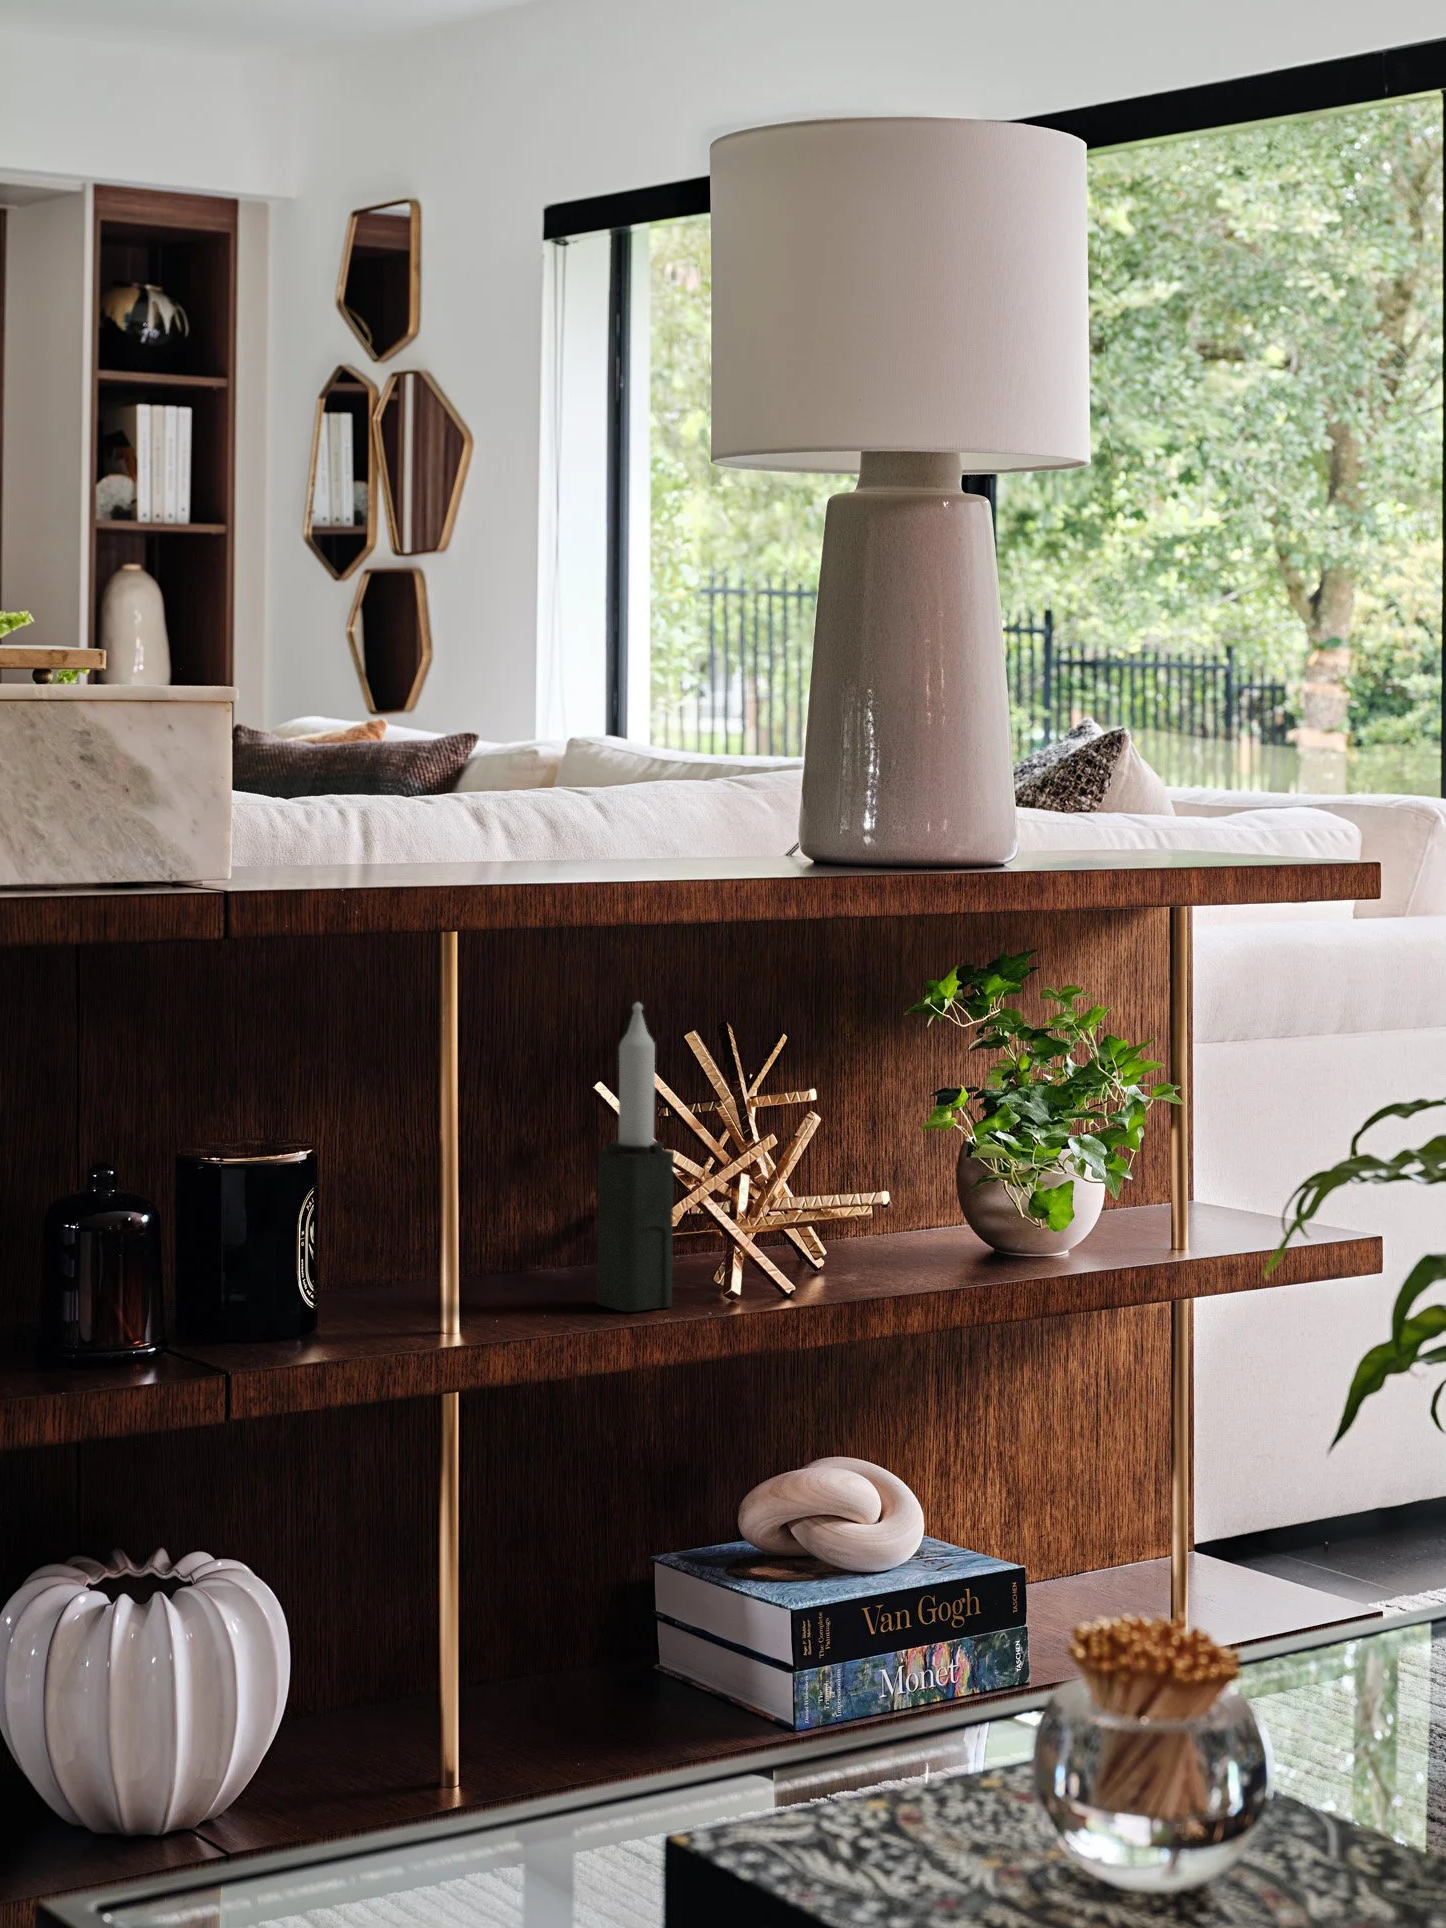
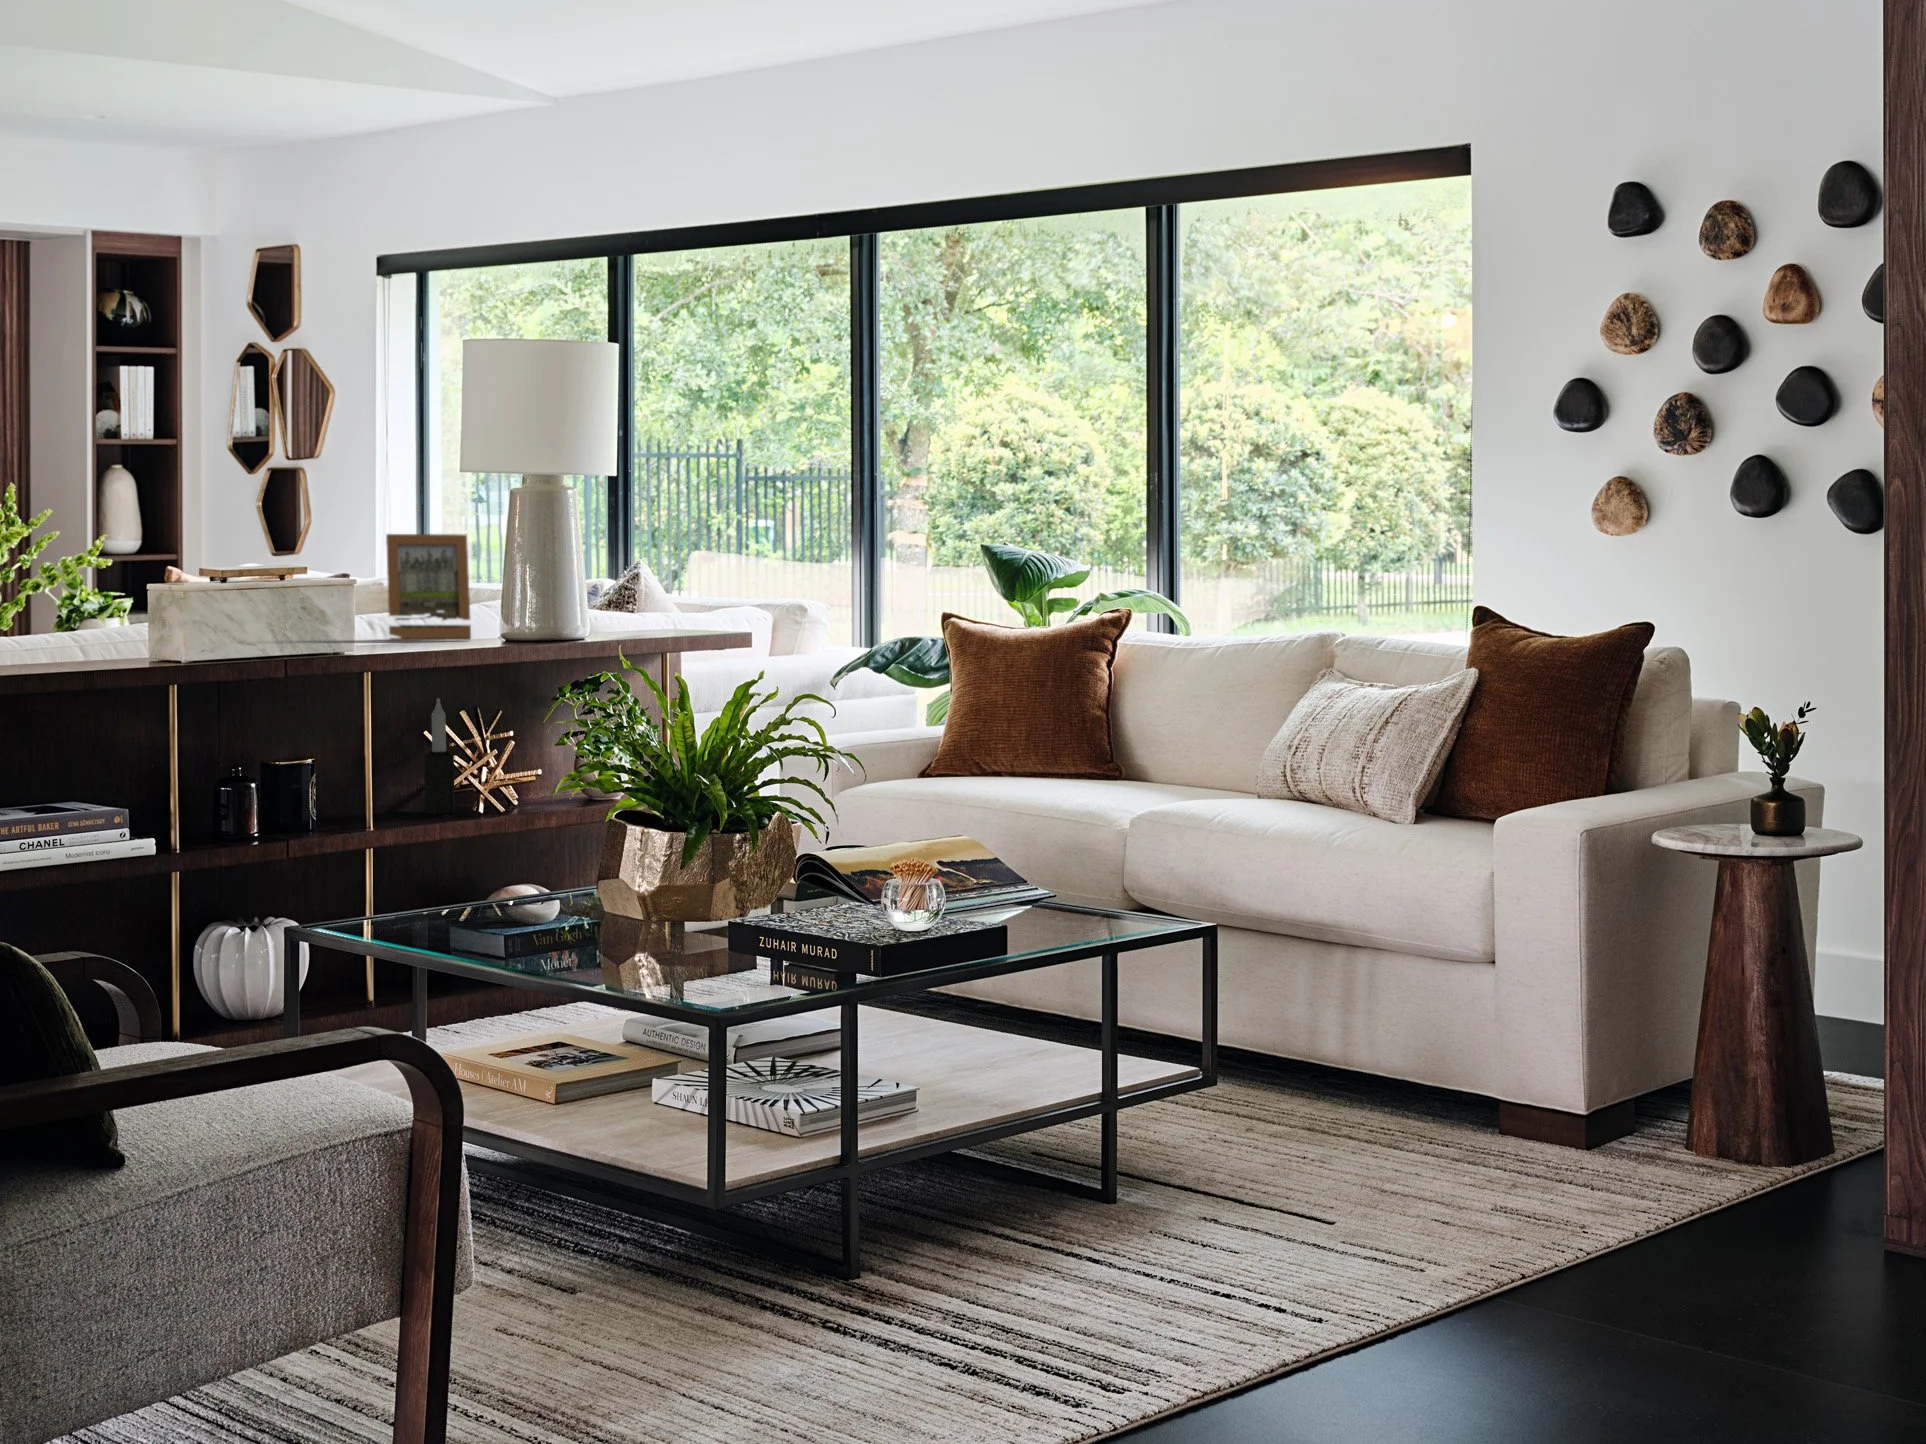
picture frame: none [526,594,719,855] -> present [386,534,471,641]

